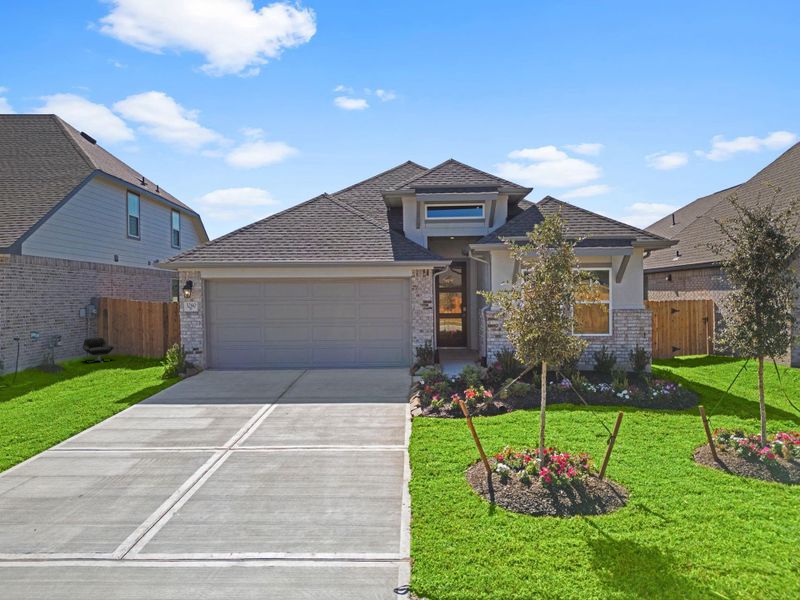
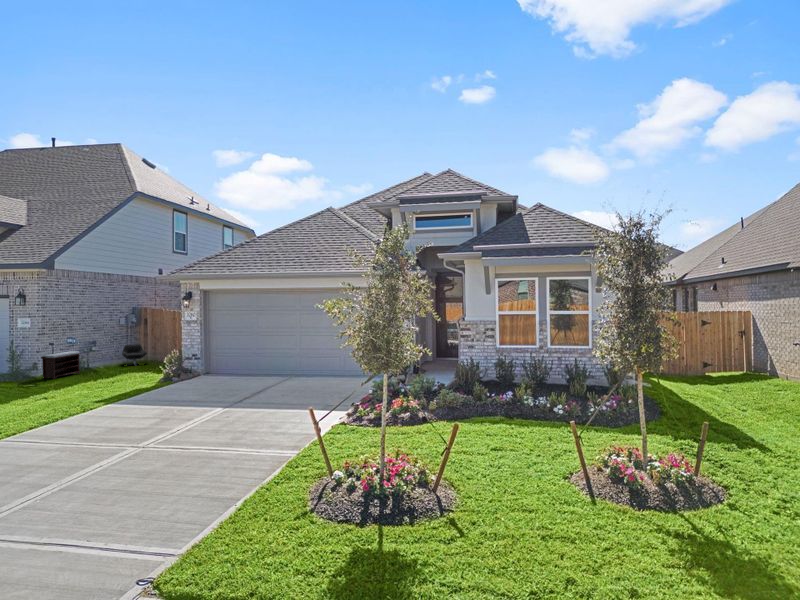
bench: none [5,348,46,381] -> present [41,351,80,379]

